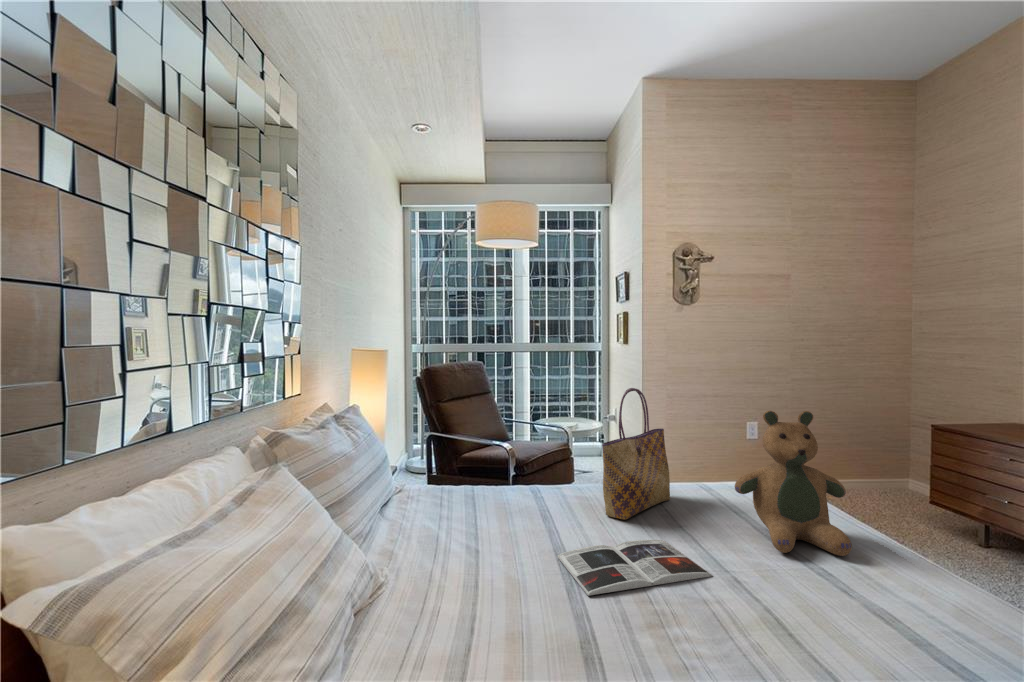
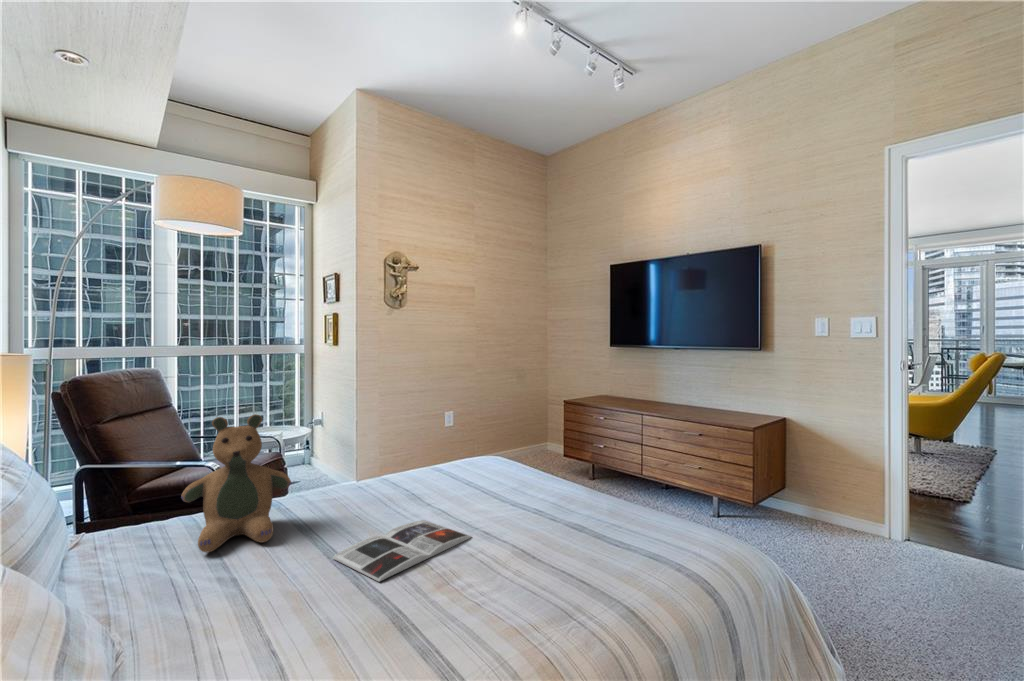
tote bag: present [602,388,670,519] -> none [360,387,414,511]
teddy bear: present [735,411,852,556] -> present [181,414,291,553]

